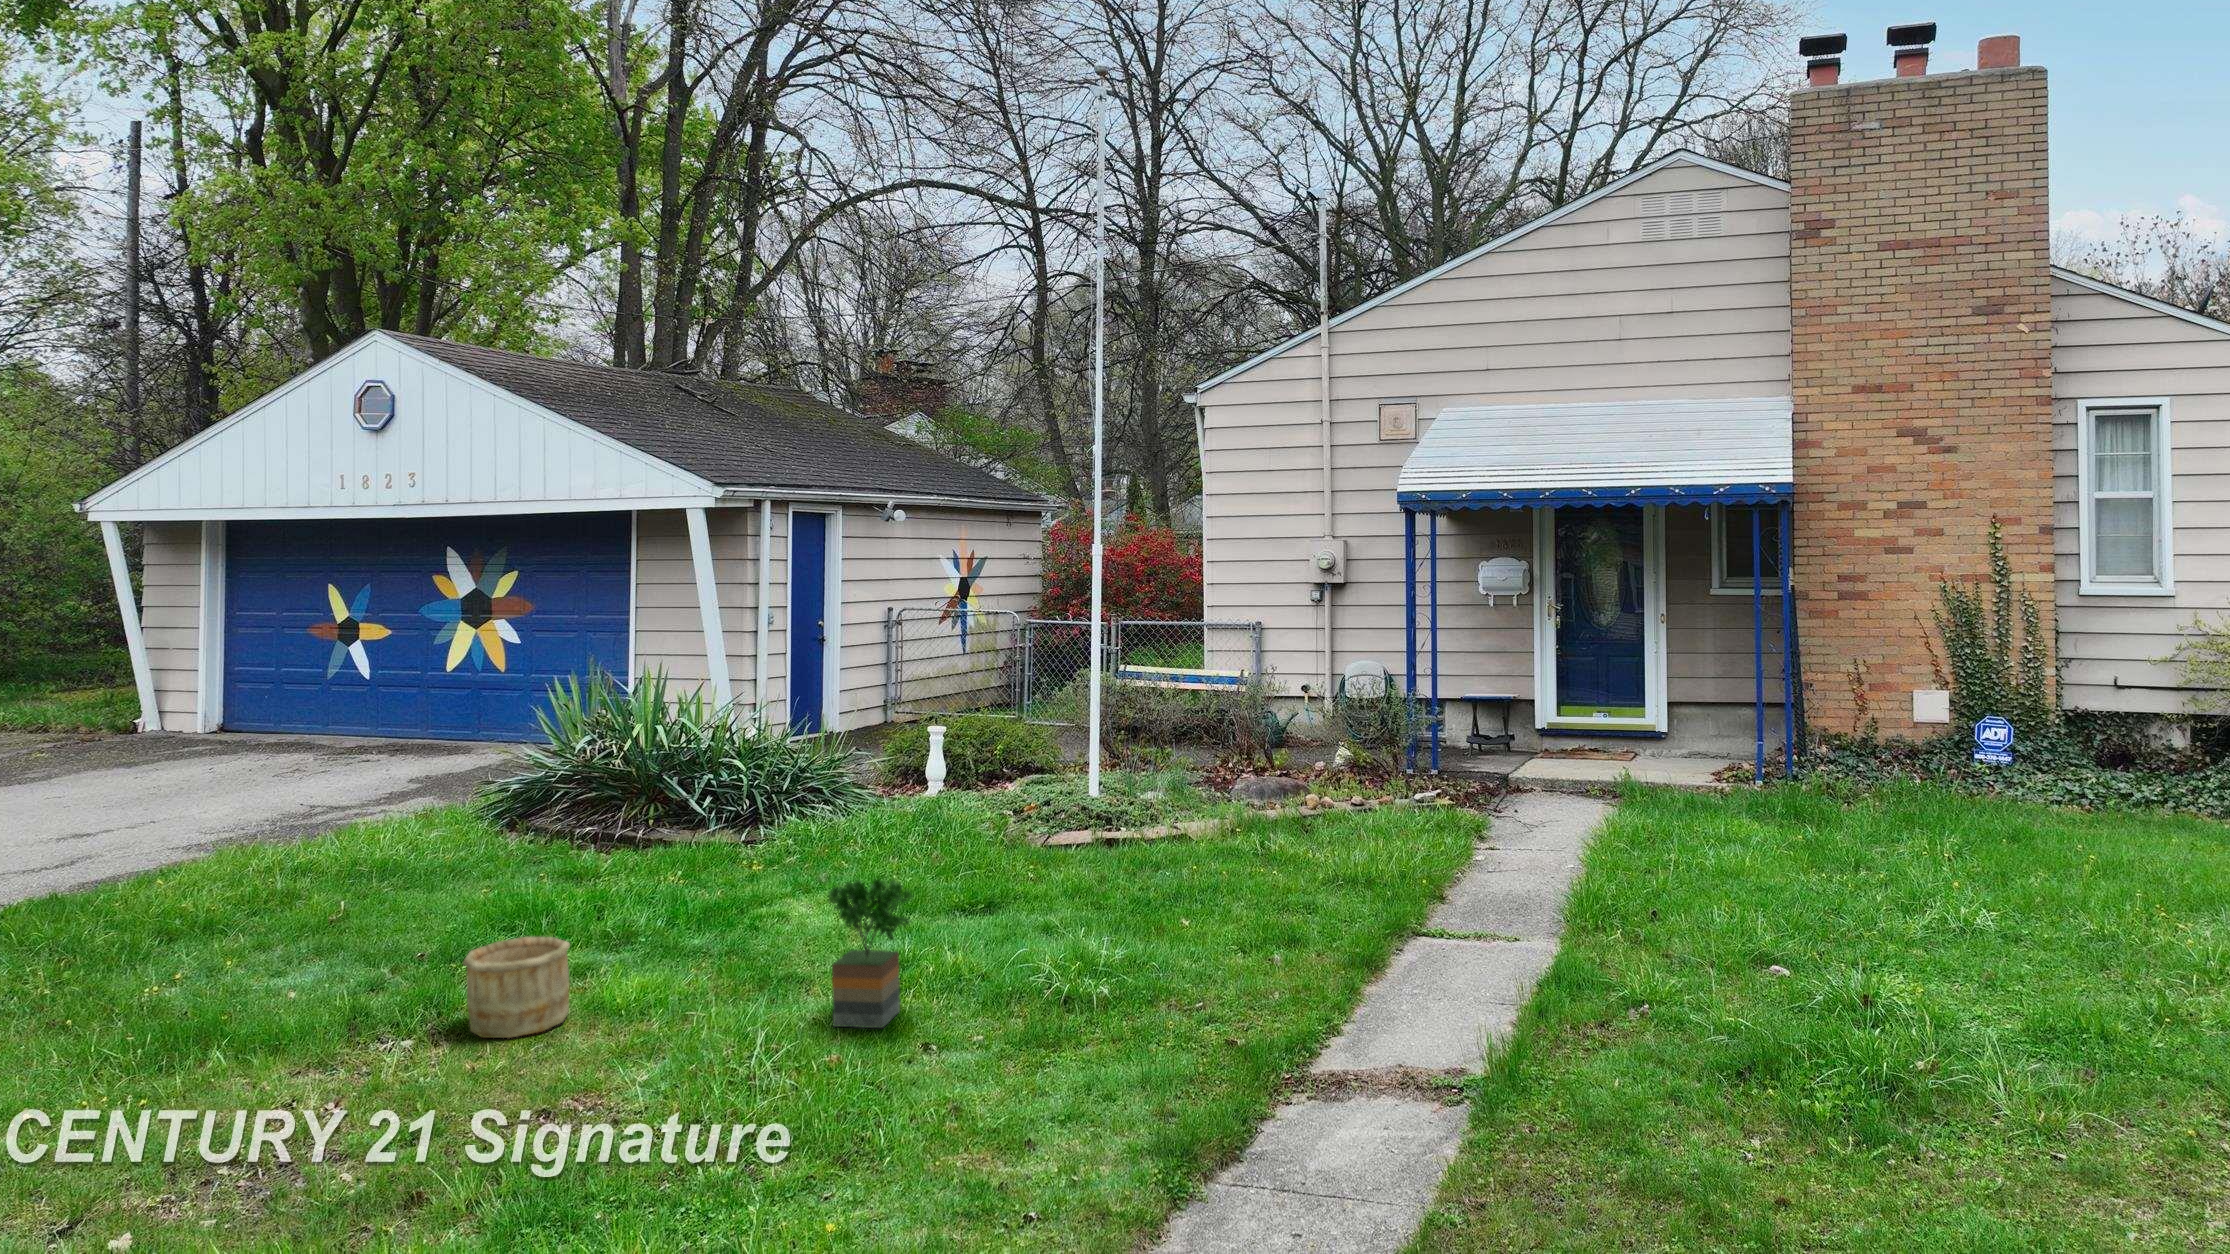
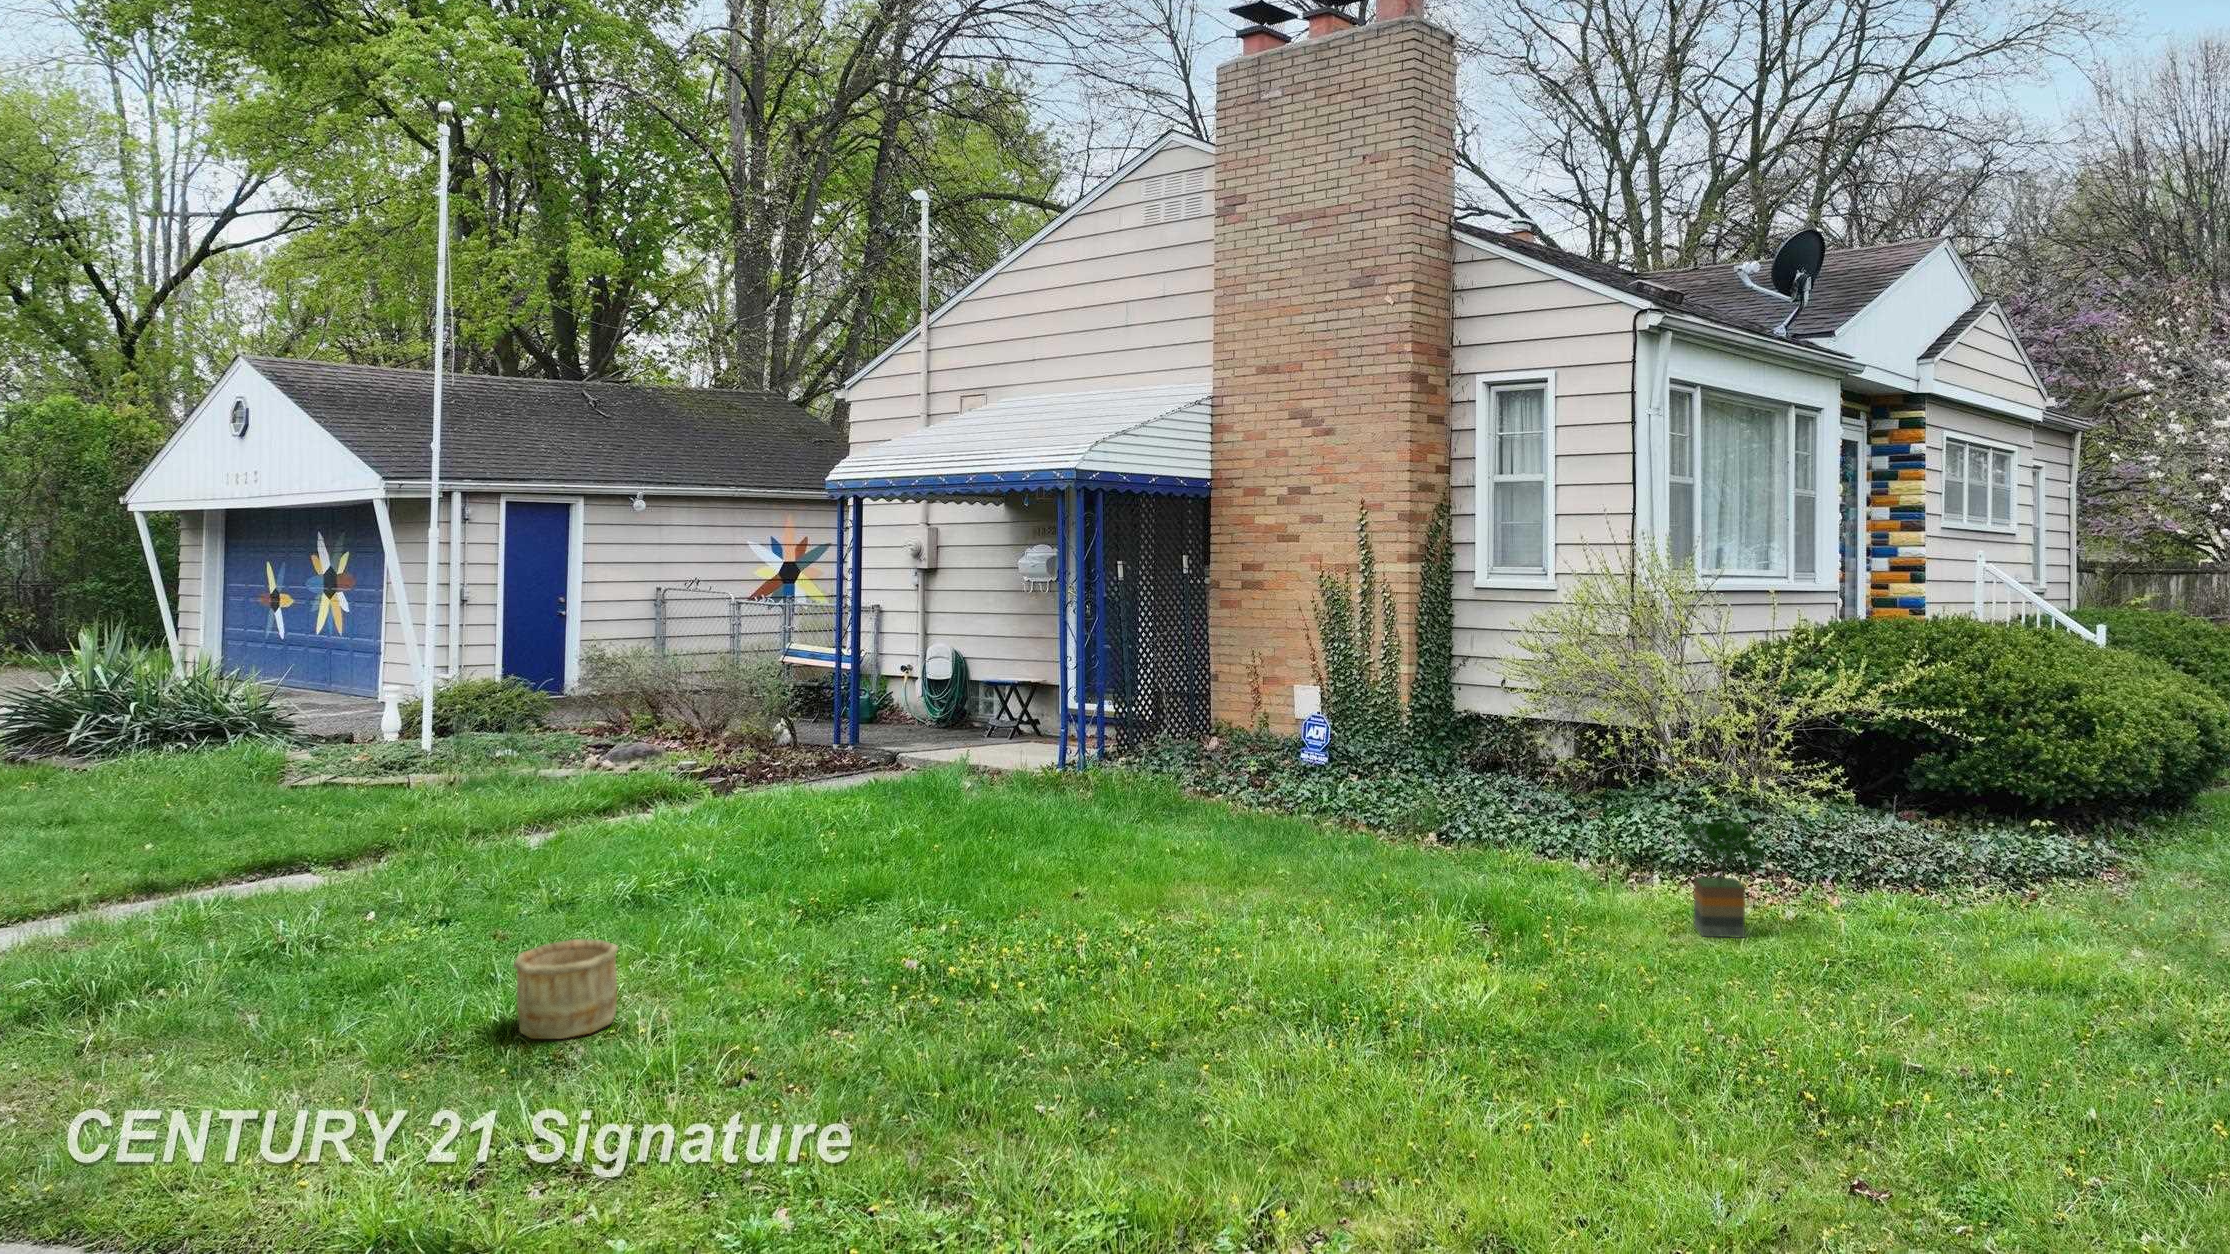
potted tree: present [828,879,914,1028] -> present [1684,820,1763,938]

